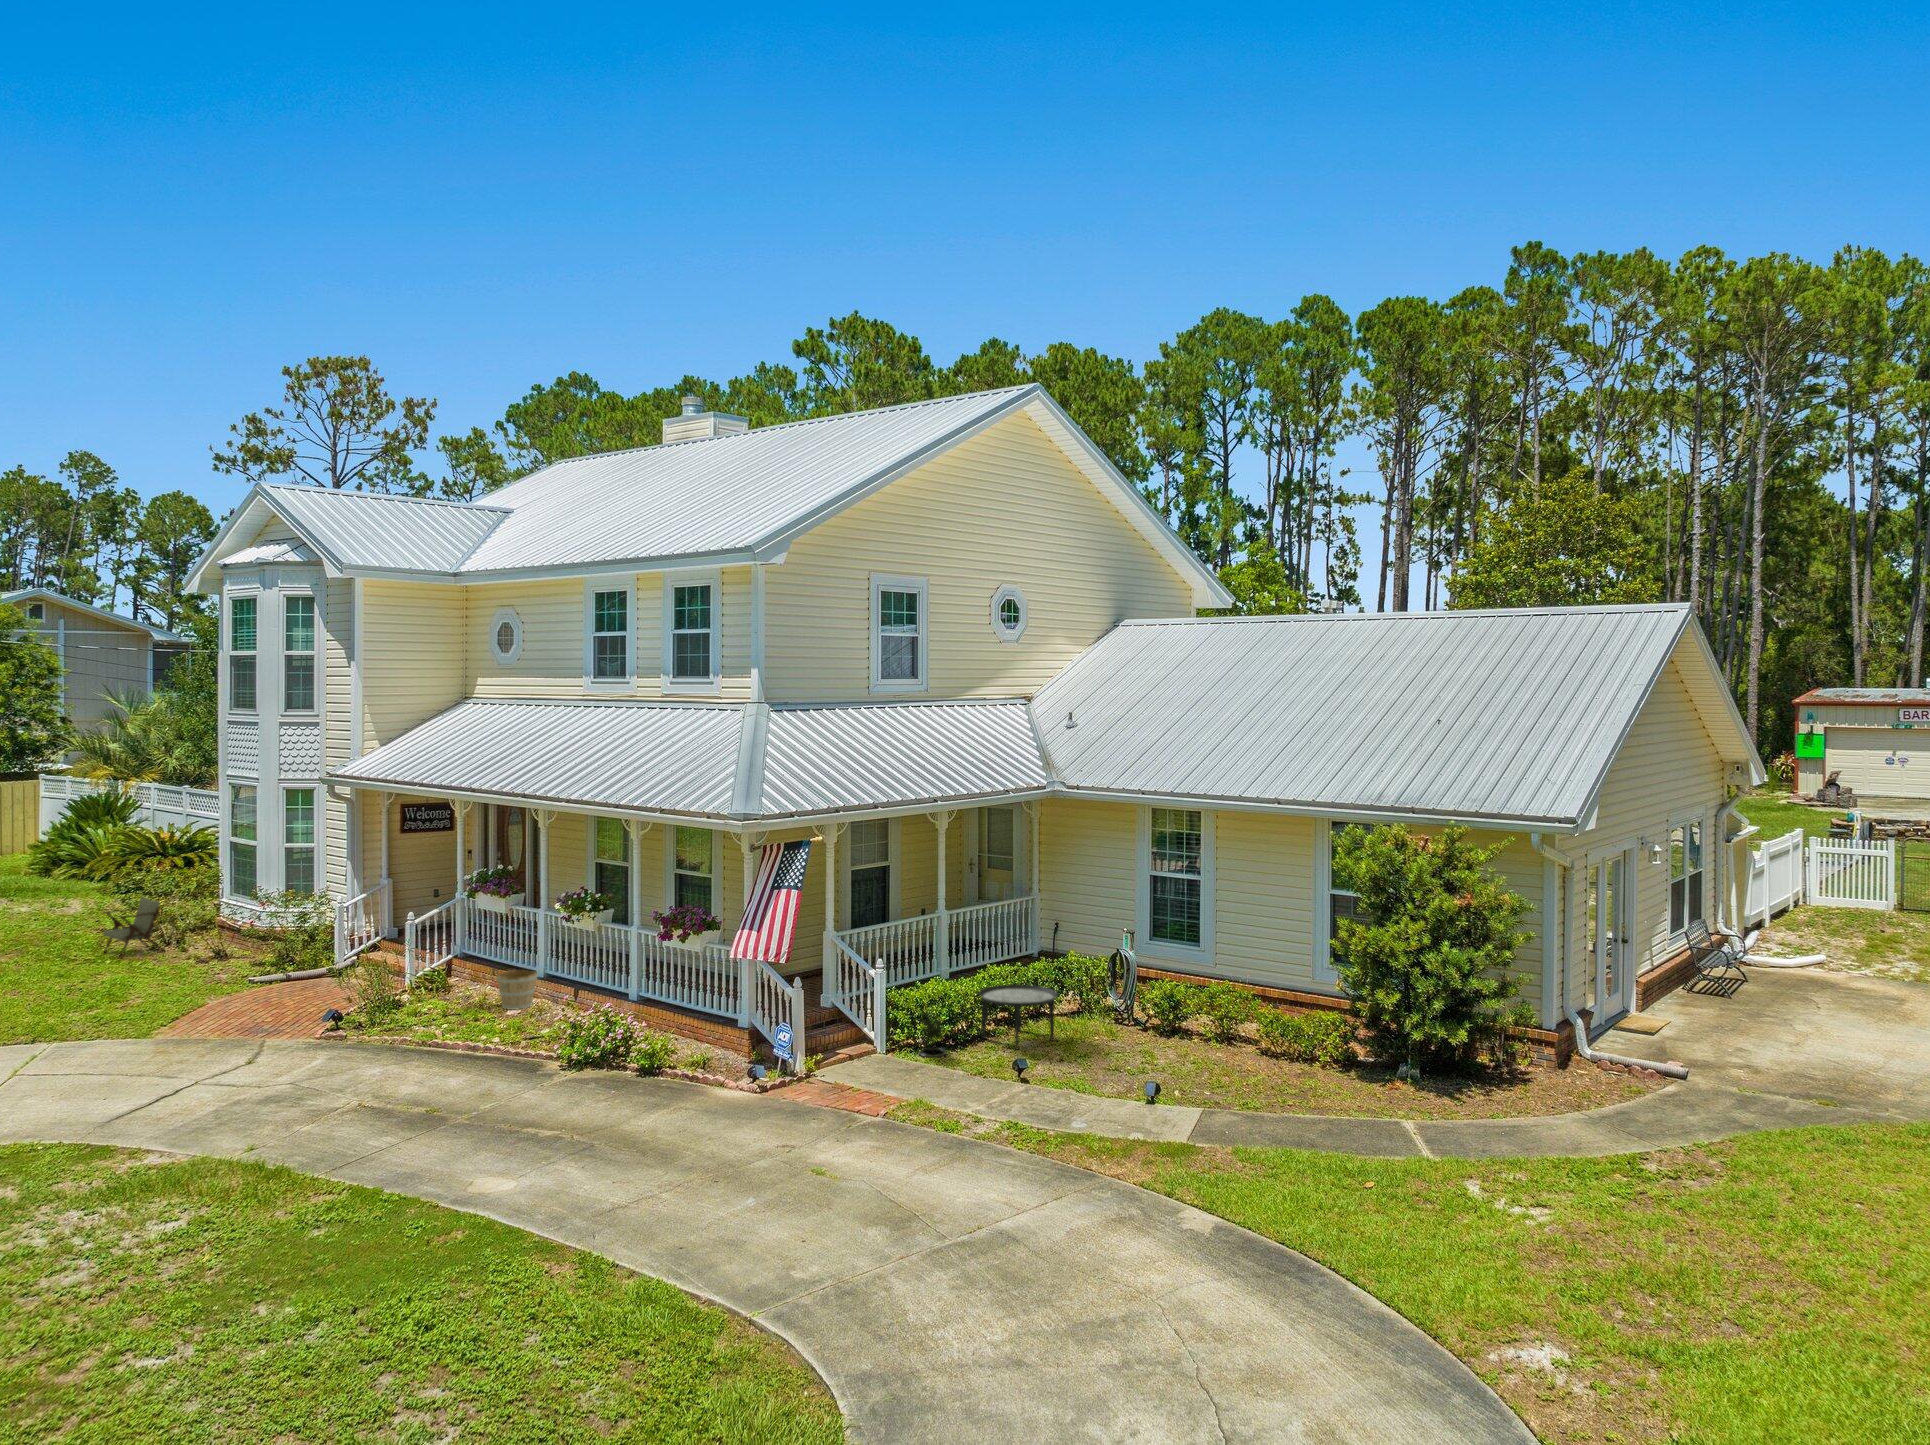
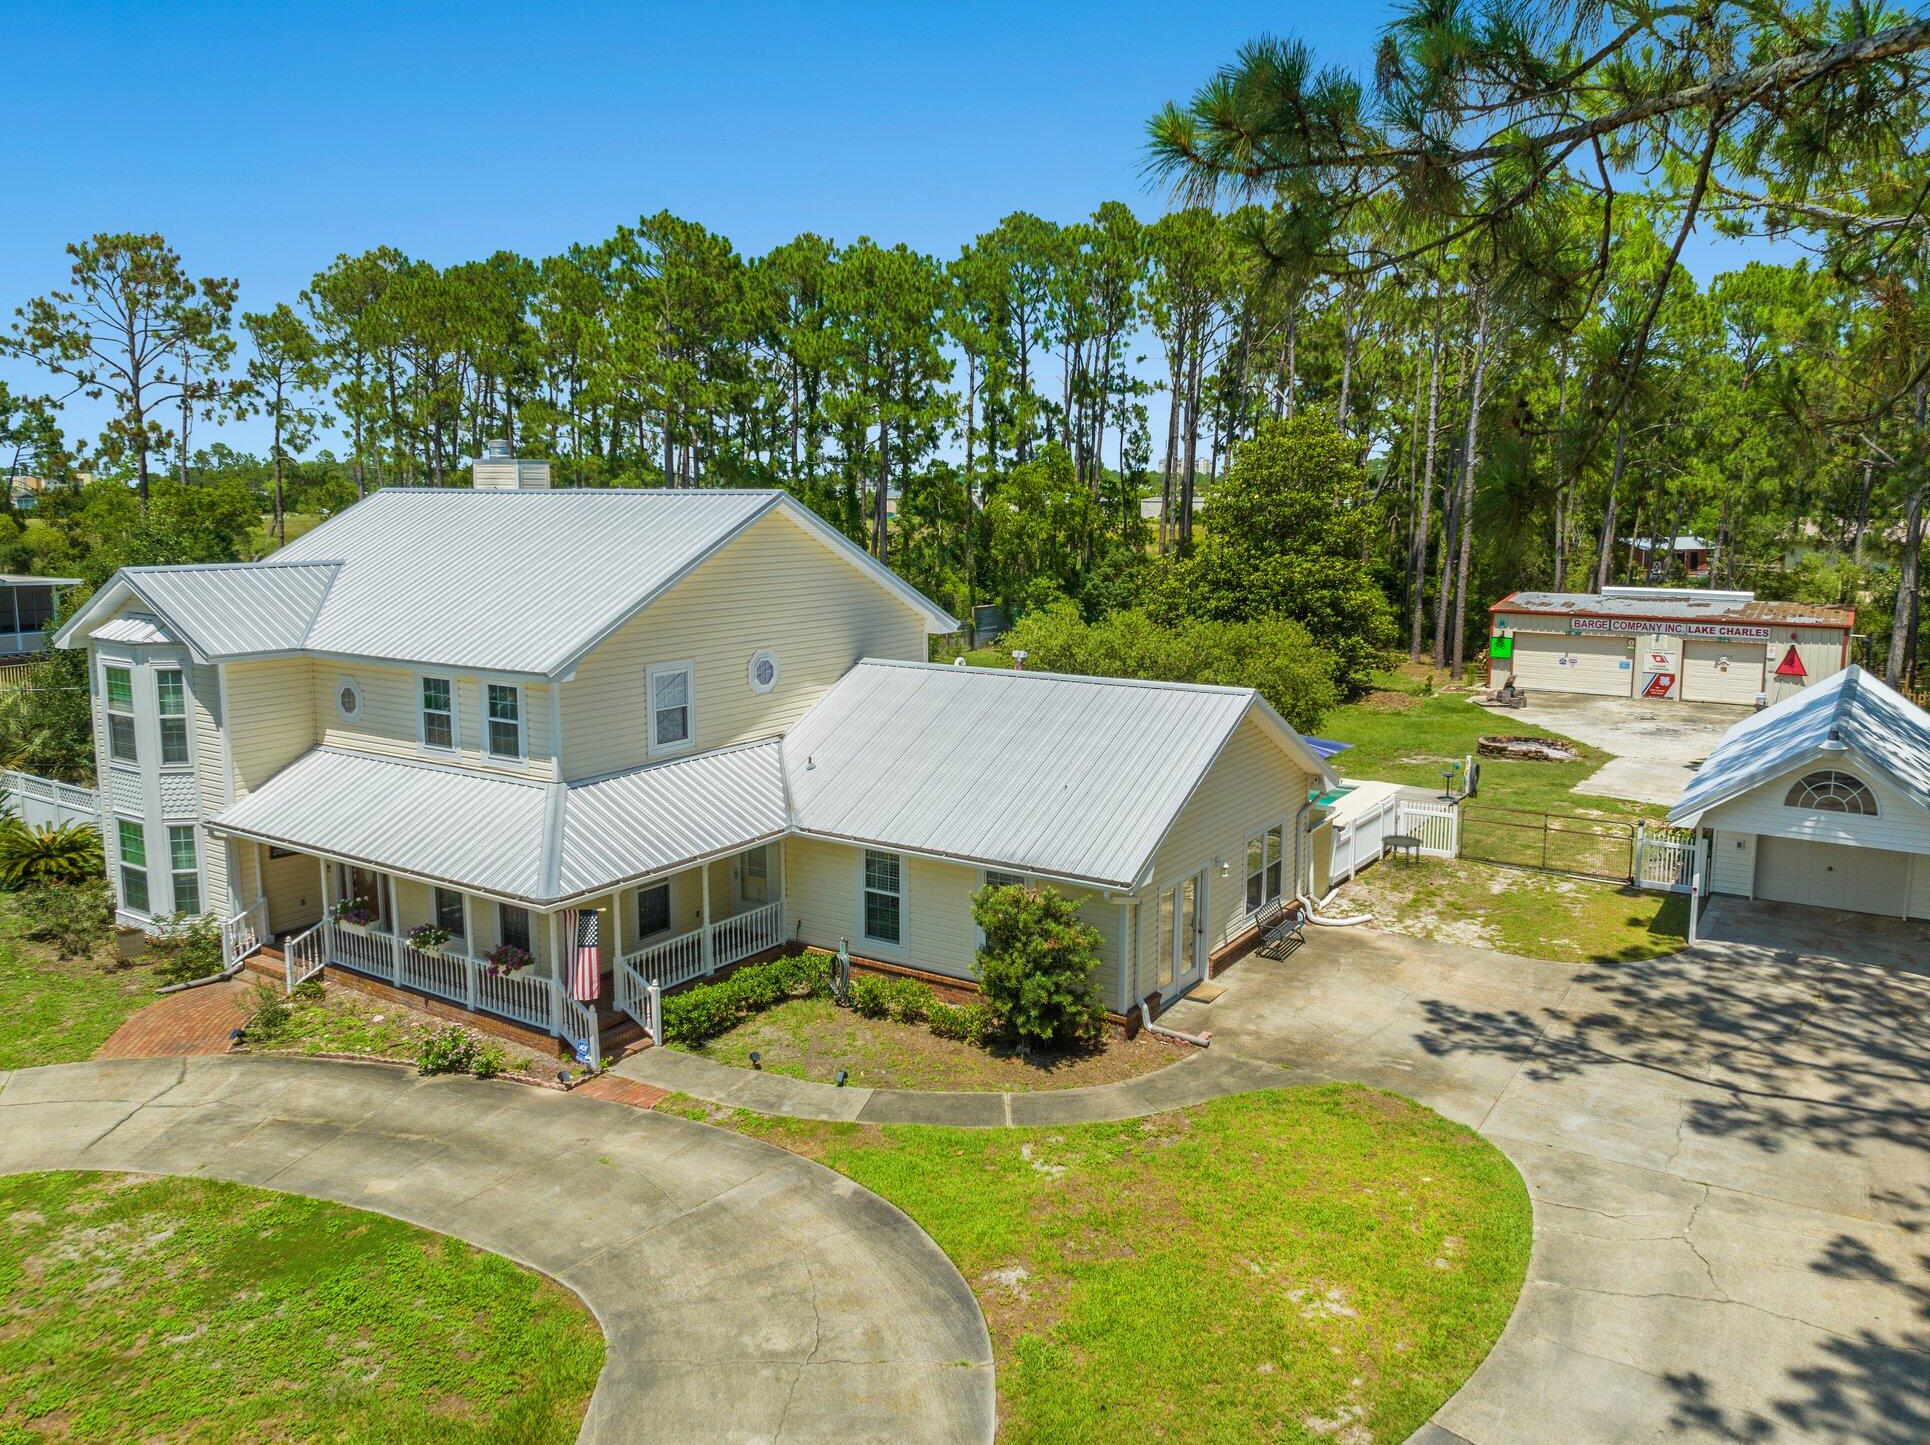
lounge chair: present [103,897,164,958] -> none [14,917,74,972]
wooden bucket: present [496,970,538,1010] -> present [115,928,146,956]
round table: present [979,984,1058,1049] -> present [1382,835,1422,867]

